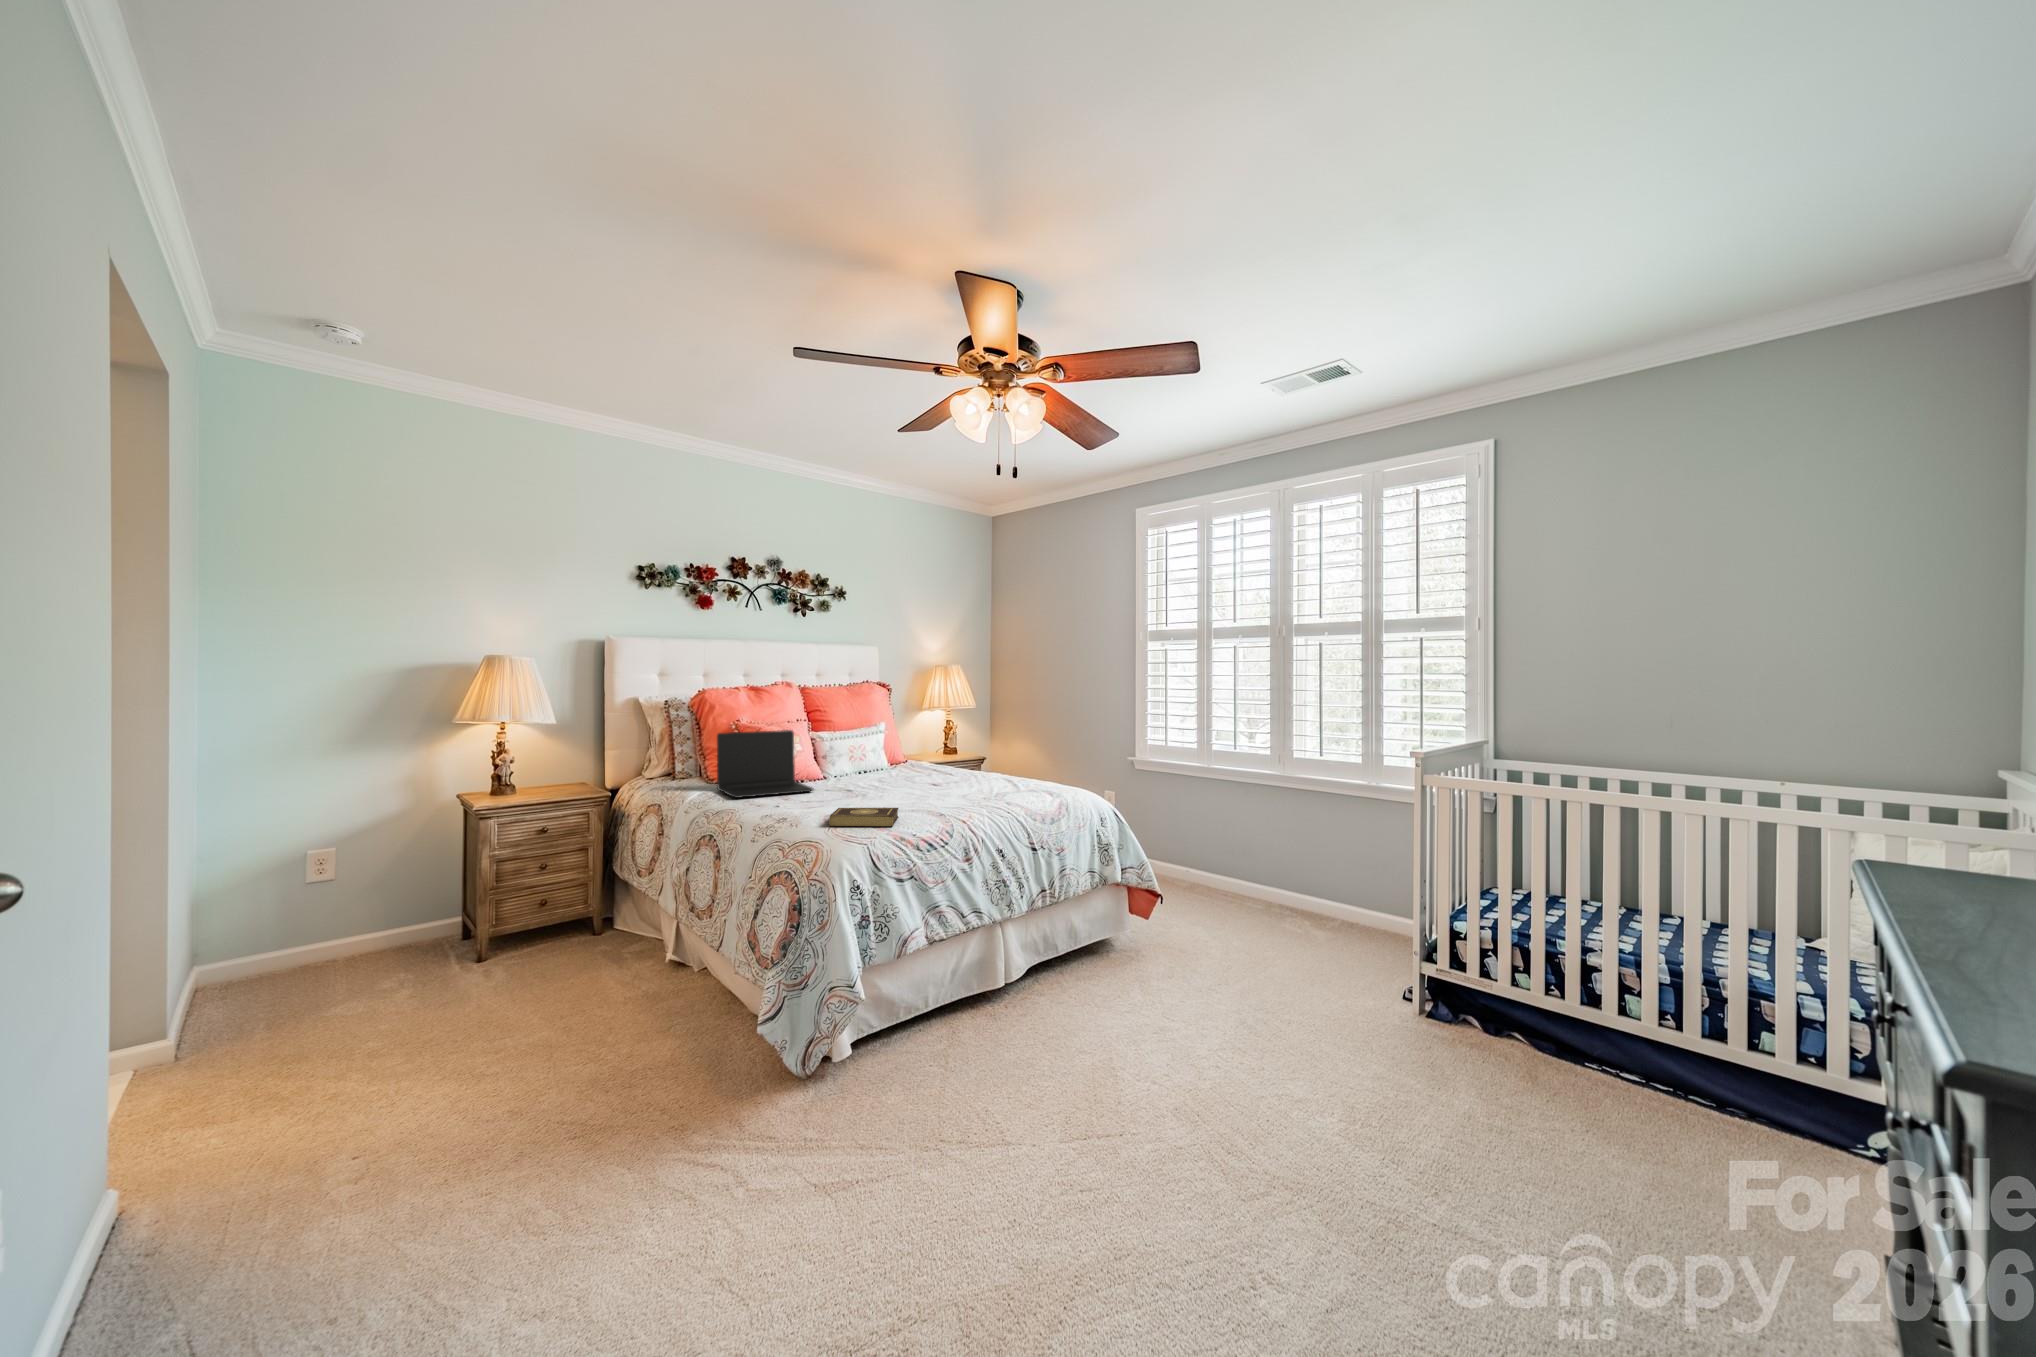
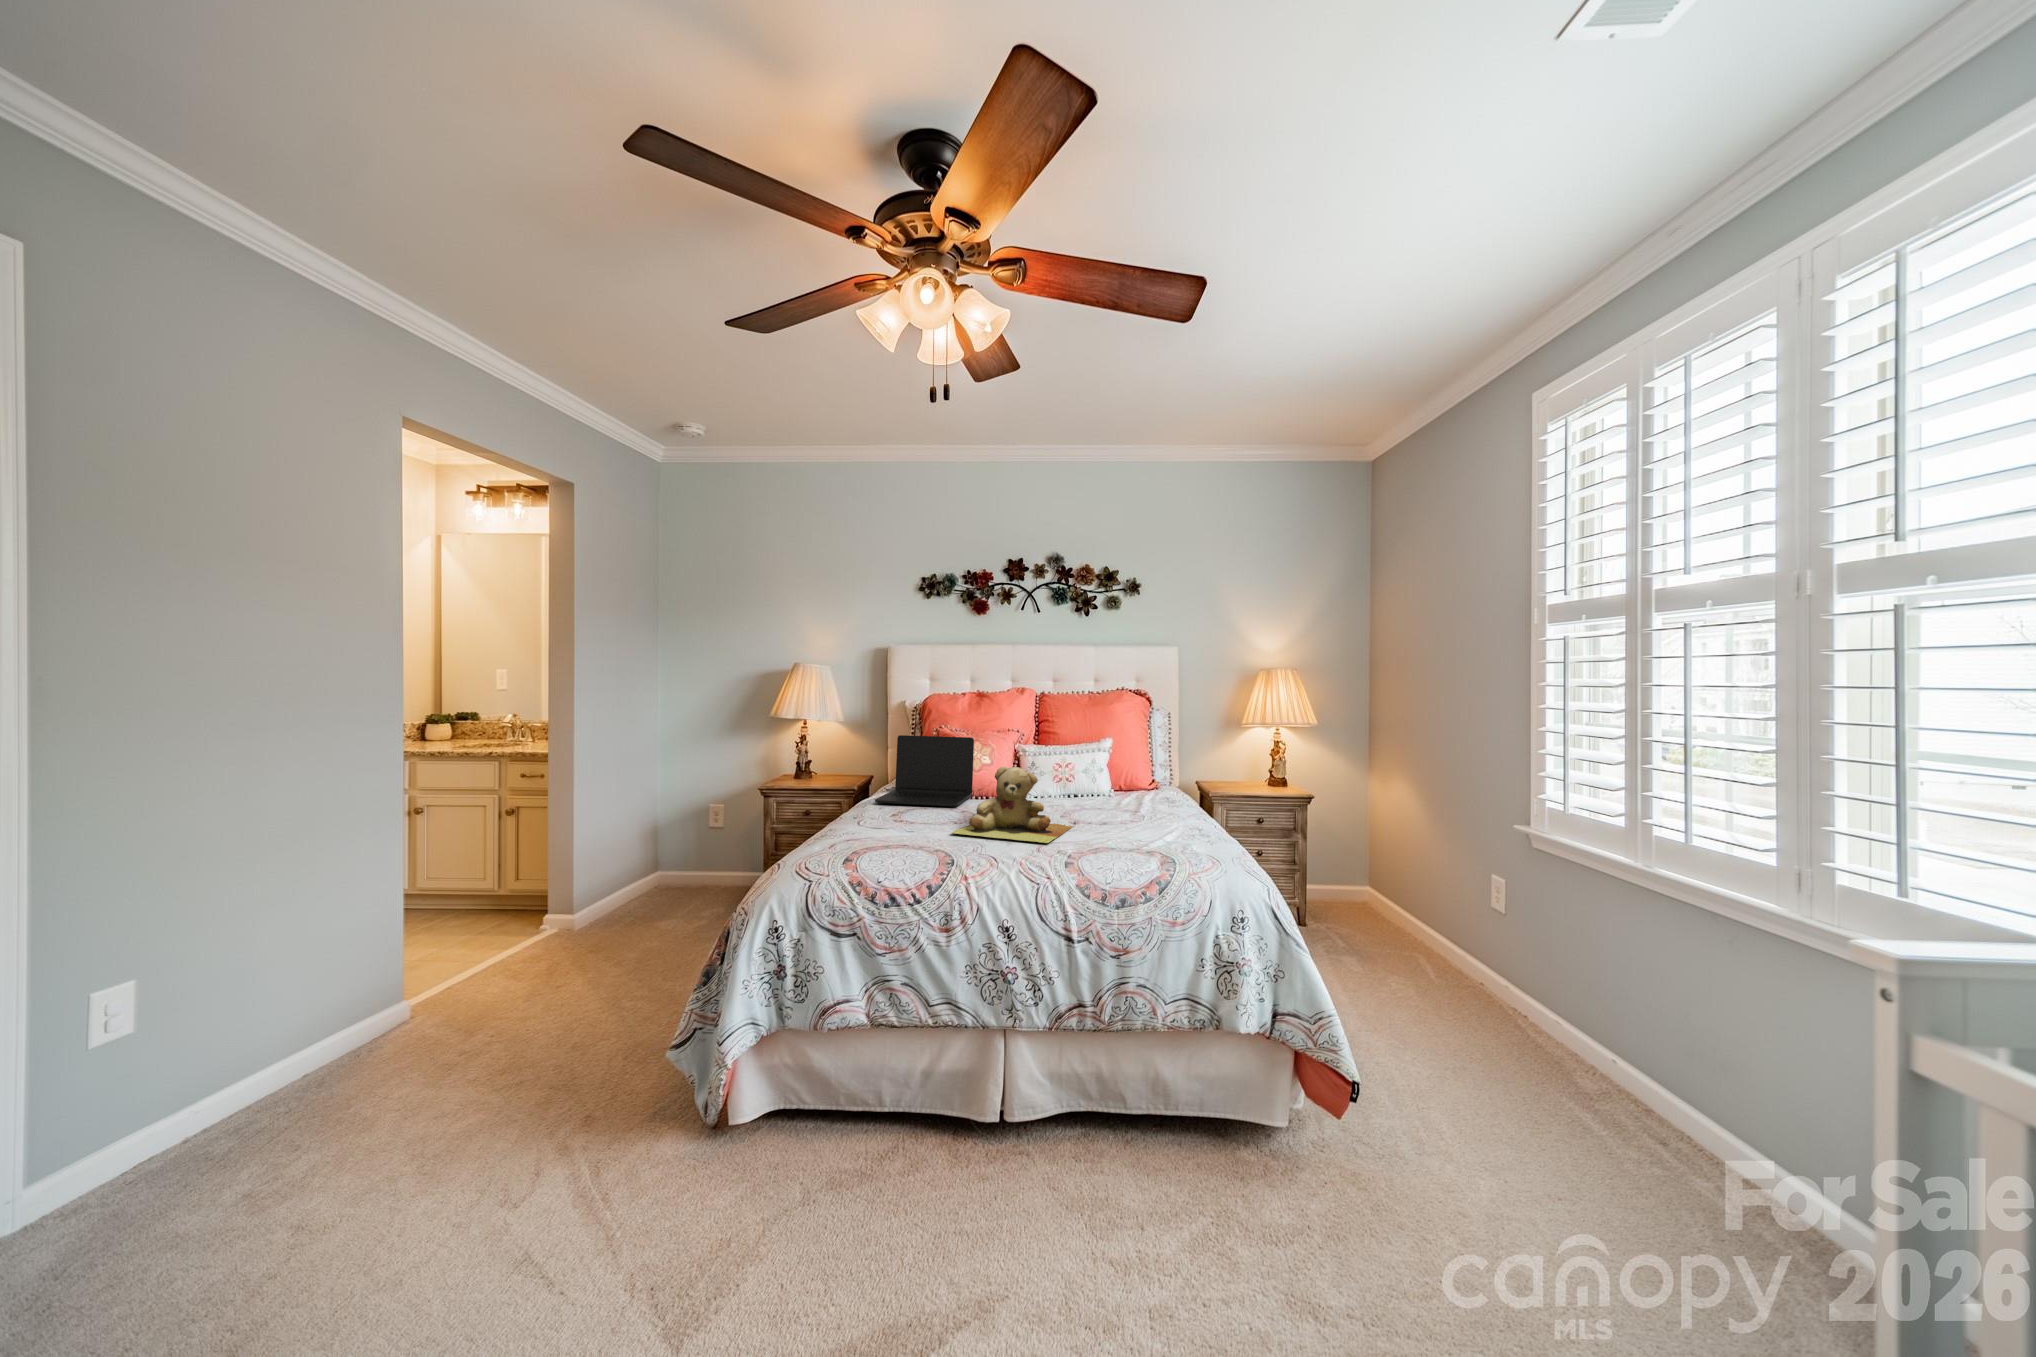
teddy bear: none [859,747,957,804] -> present [952,767,1073,843]
book: present [829,808,898,826] -> none [833,830,922,864]

